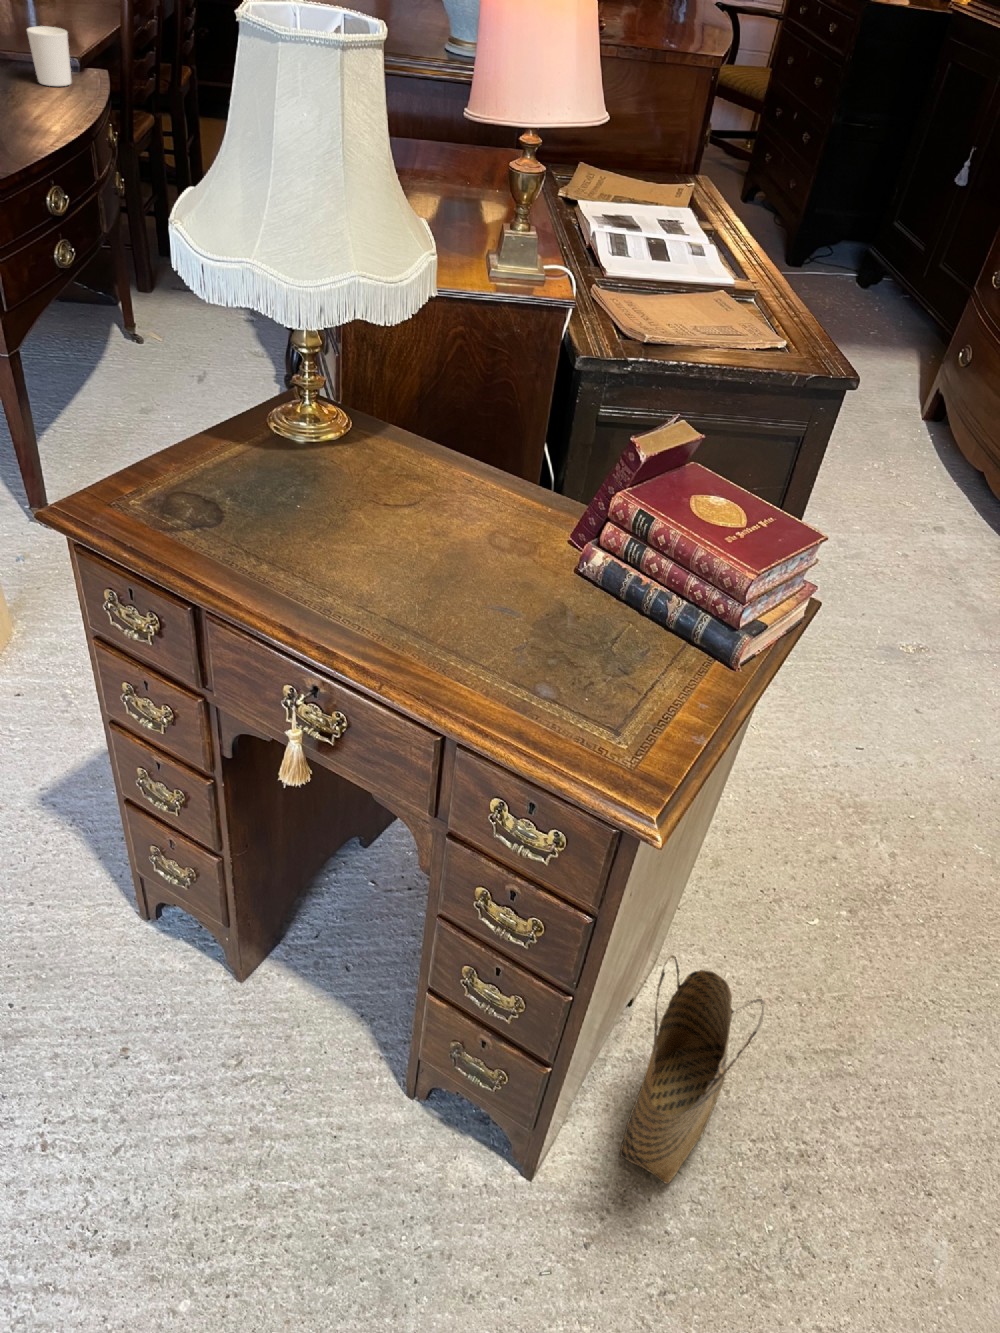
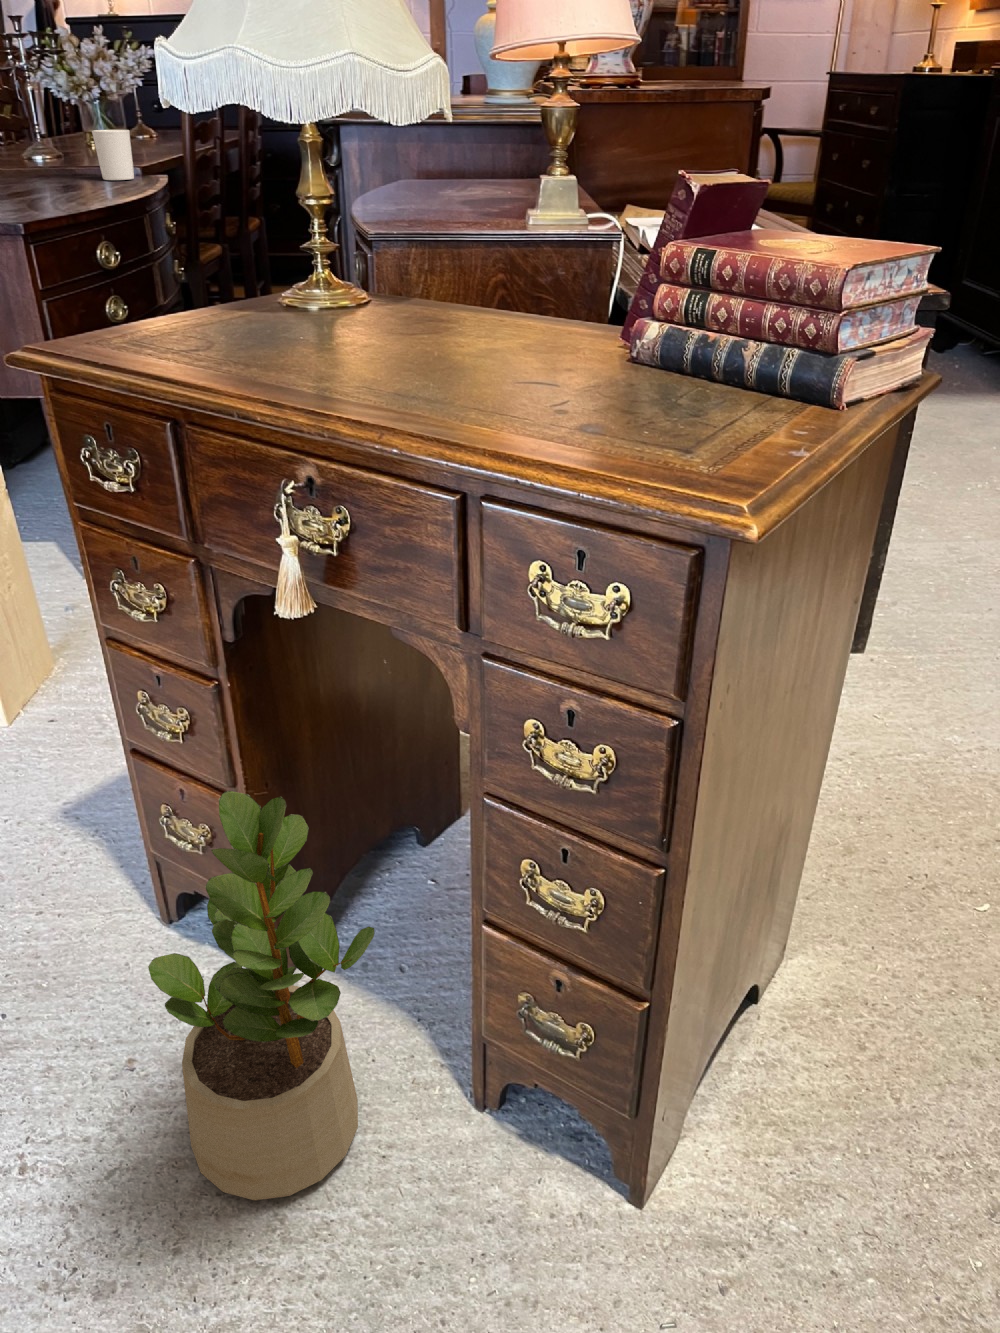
potted plant: none [157,886,342,1176] -> present [148,791,375,1200]
woven basket: present [620,956,764,1184] -> none [760,877,933,1207]

